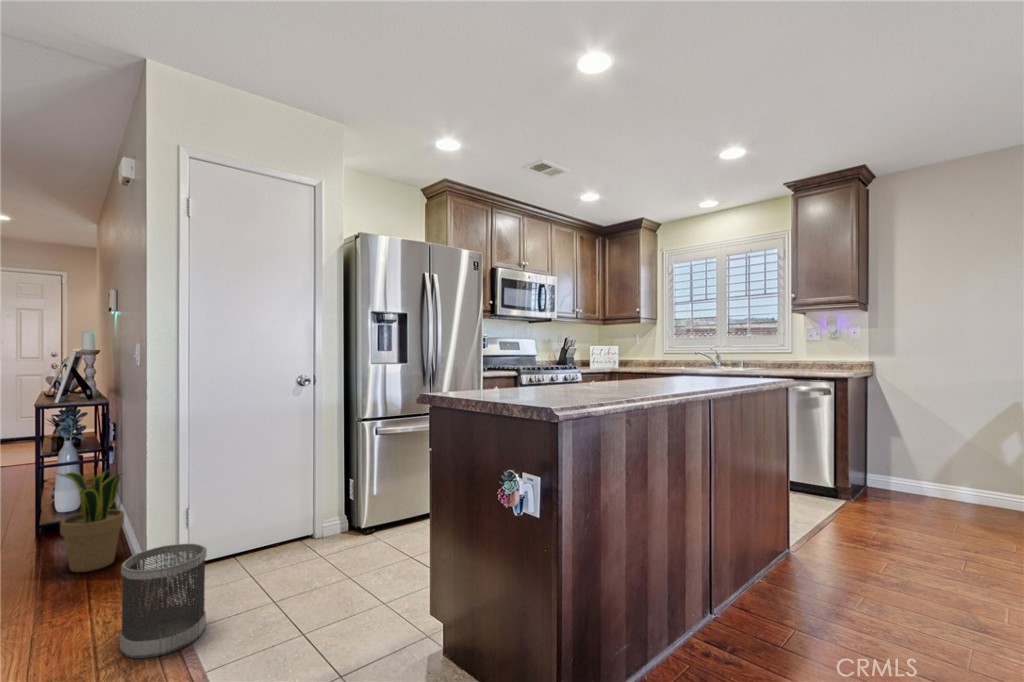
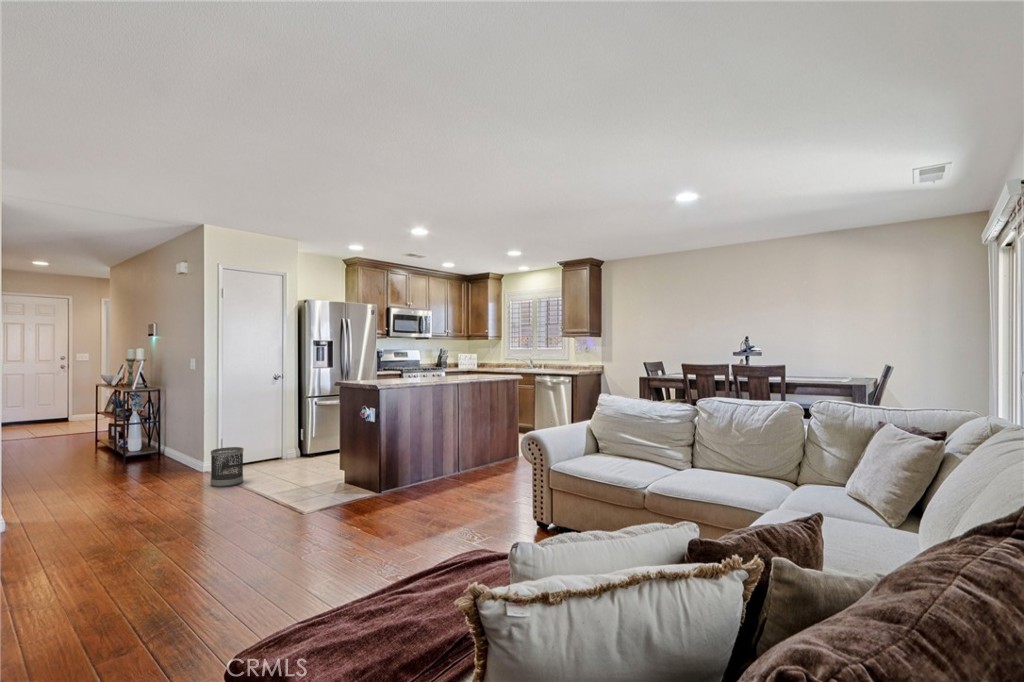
potted plant: present [59,470,124,572] -> none [153,420,187,471]

